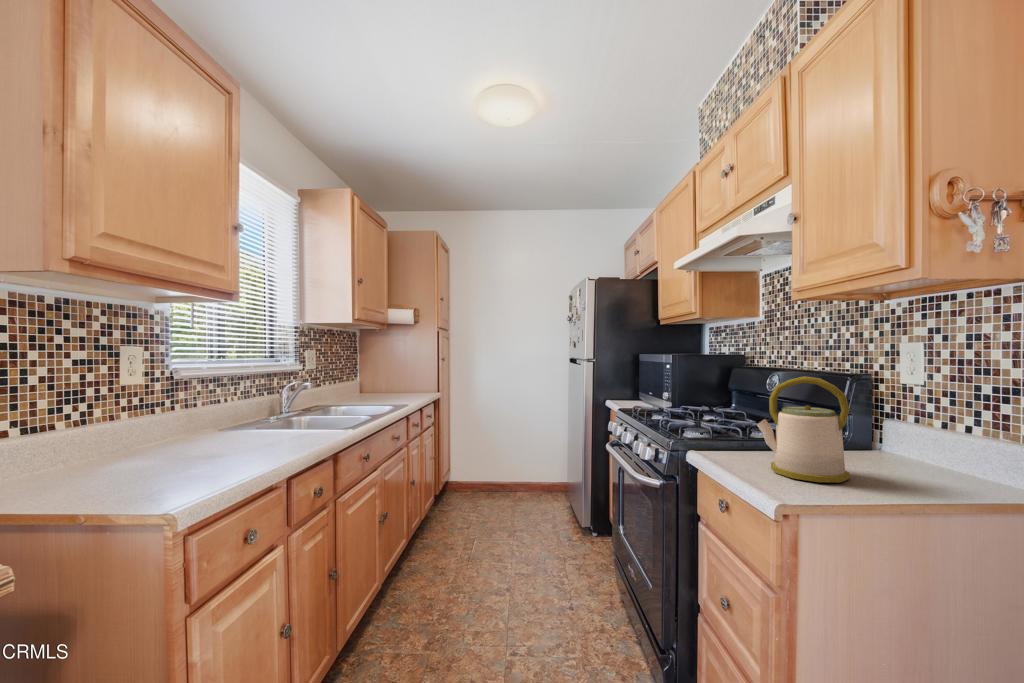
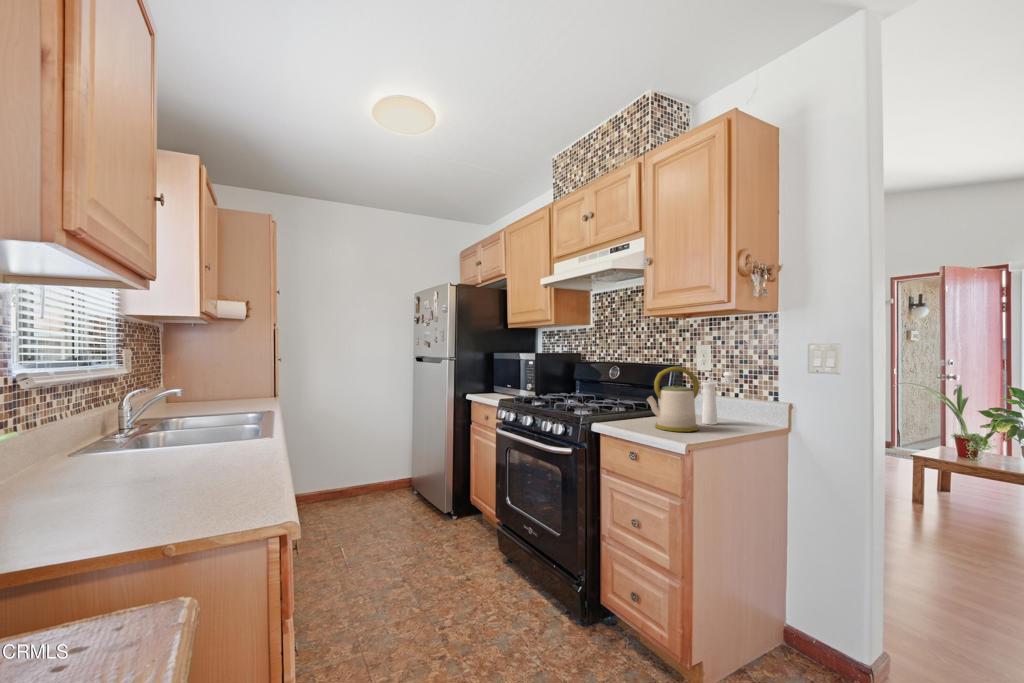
pepper mill: none [875,389,953,477] -> present [702,372,734,425]

